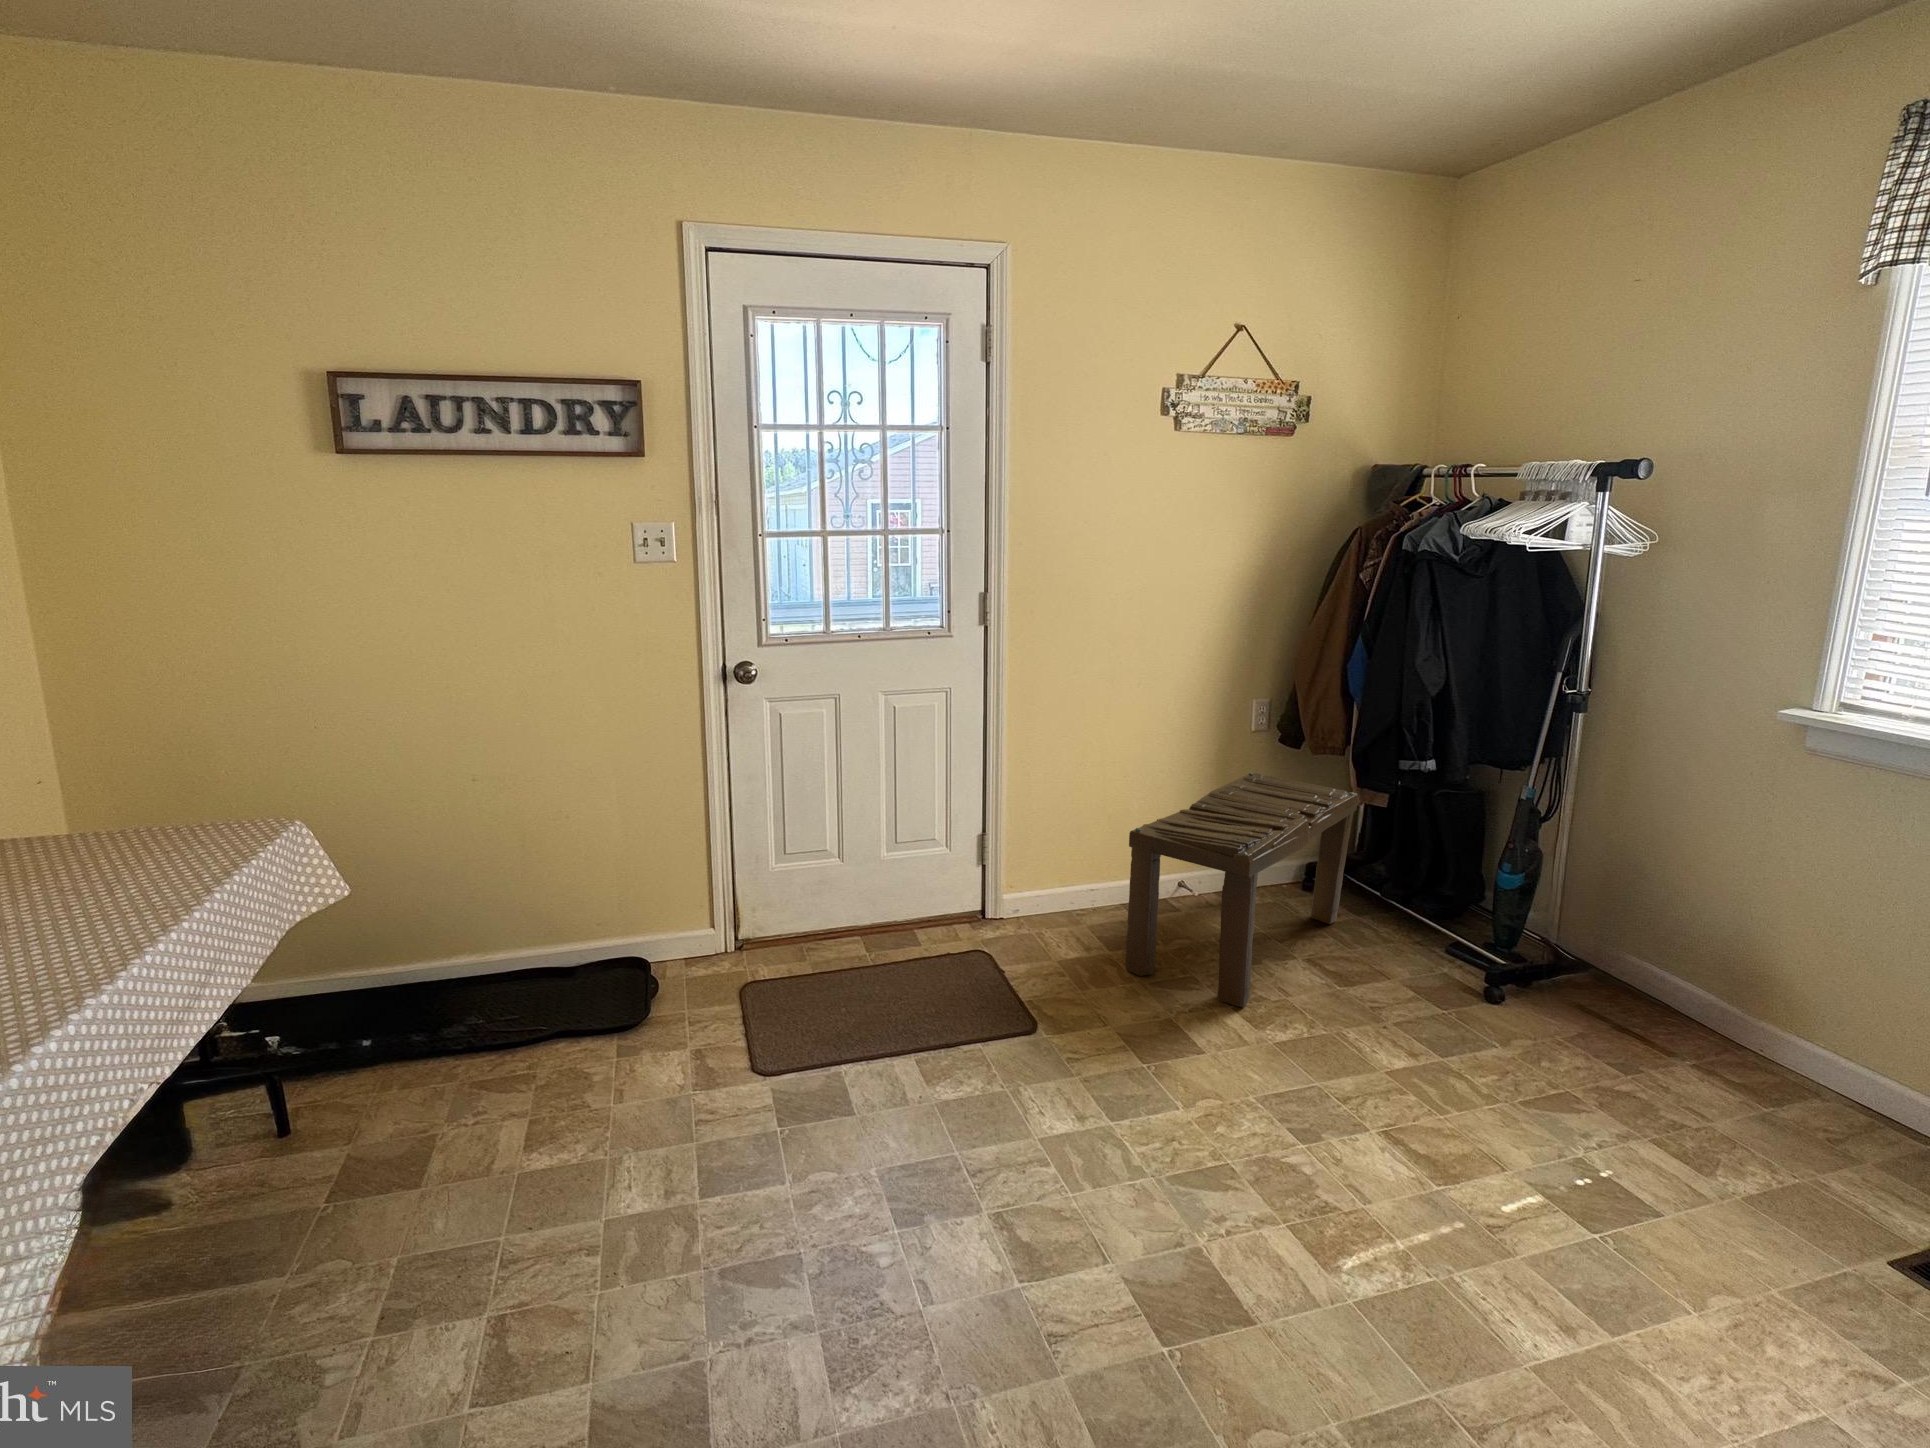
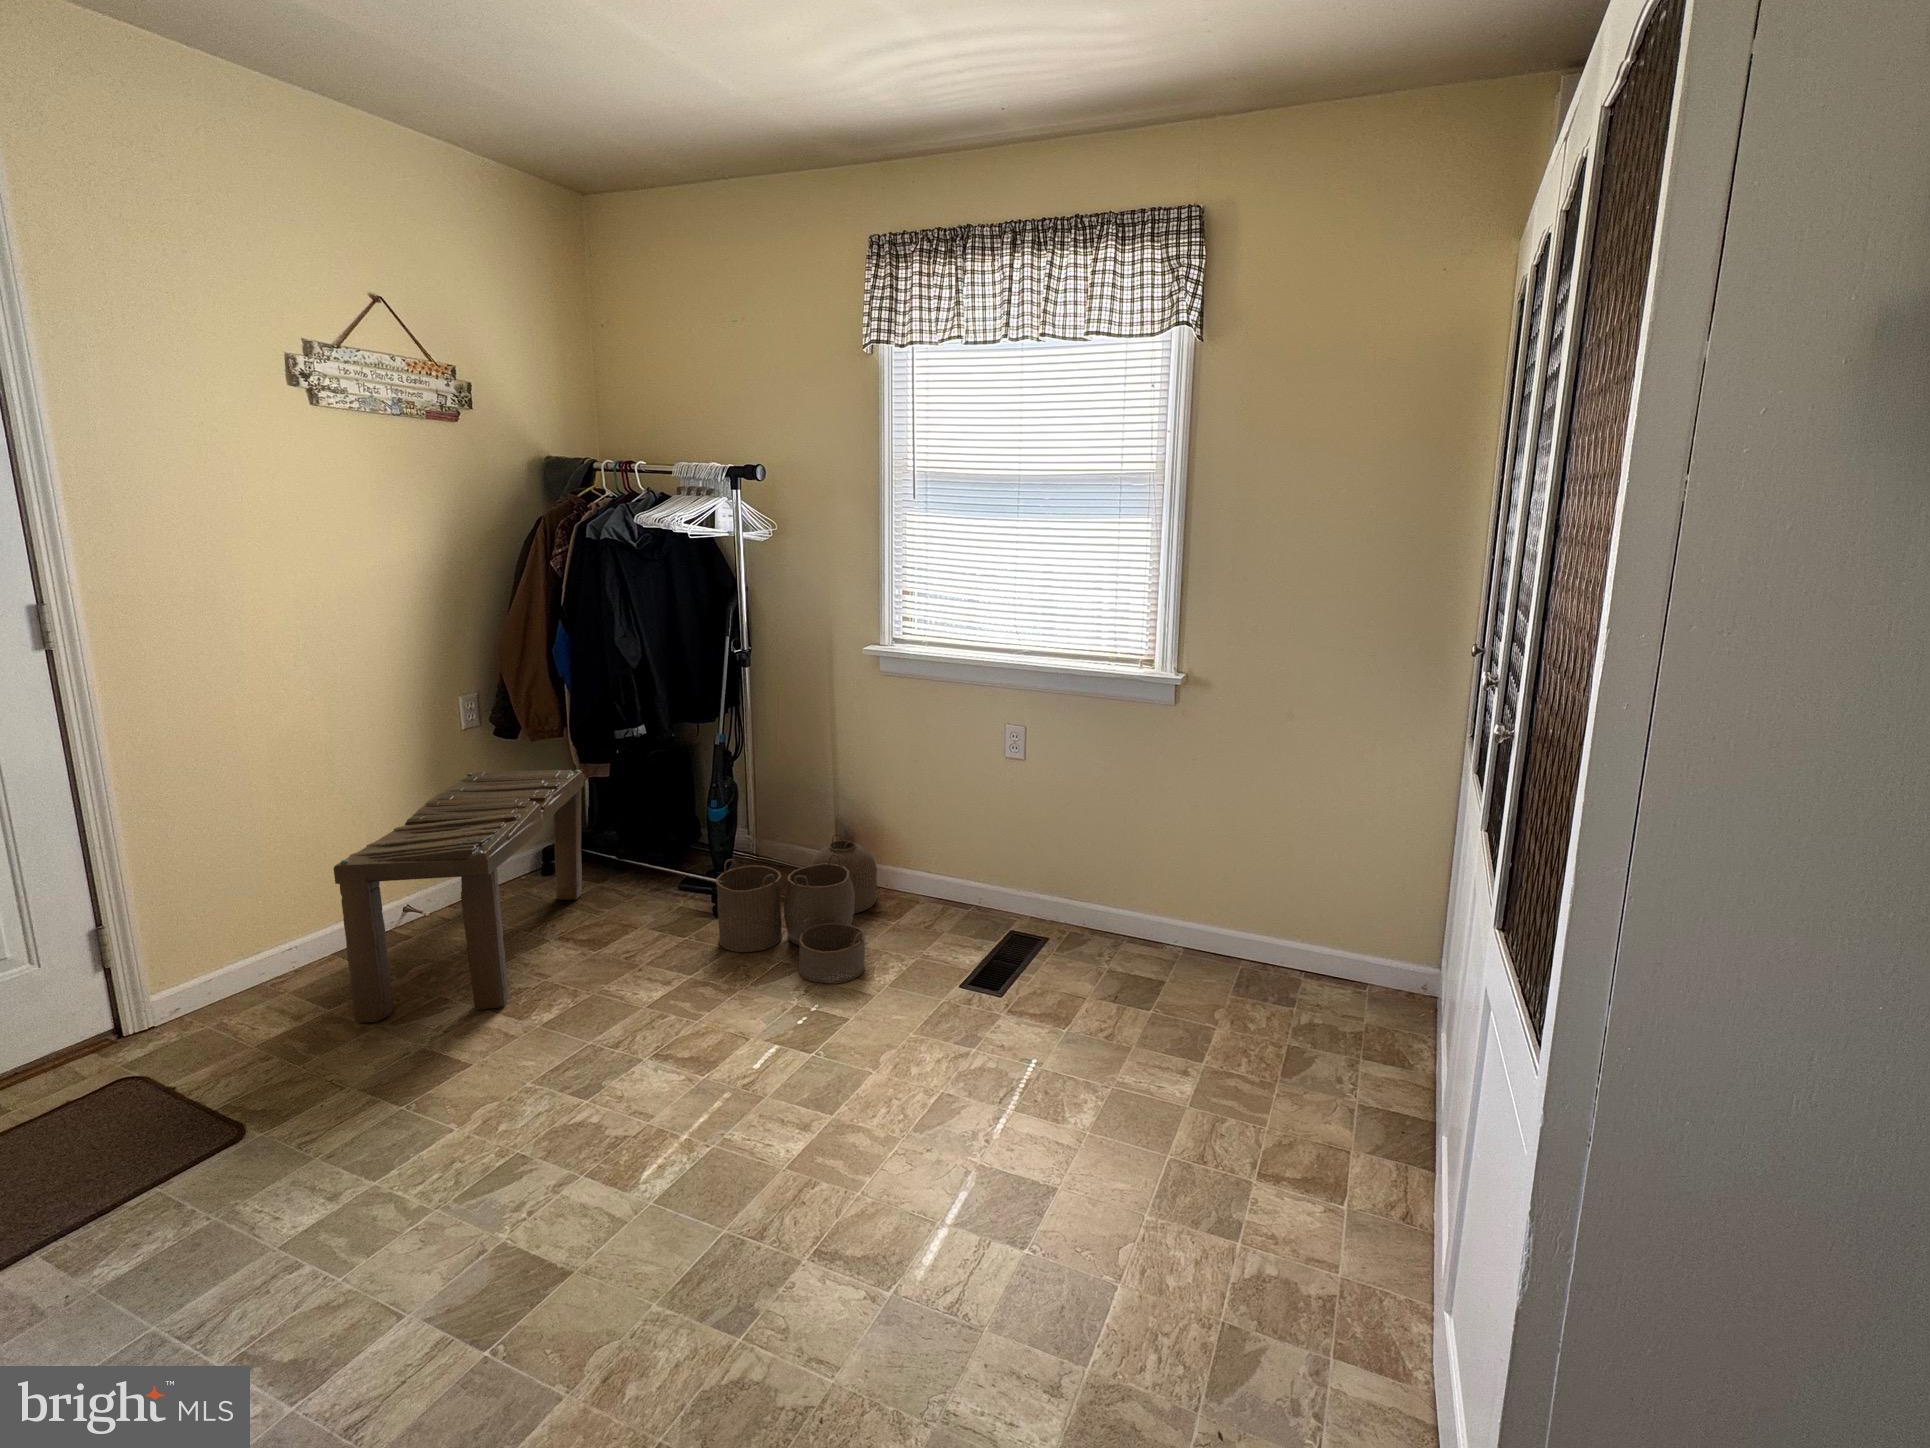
woven basket: none [1485,941,1748,1165] -> present [716,834,877,984]

